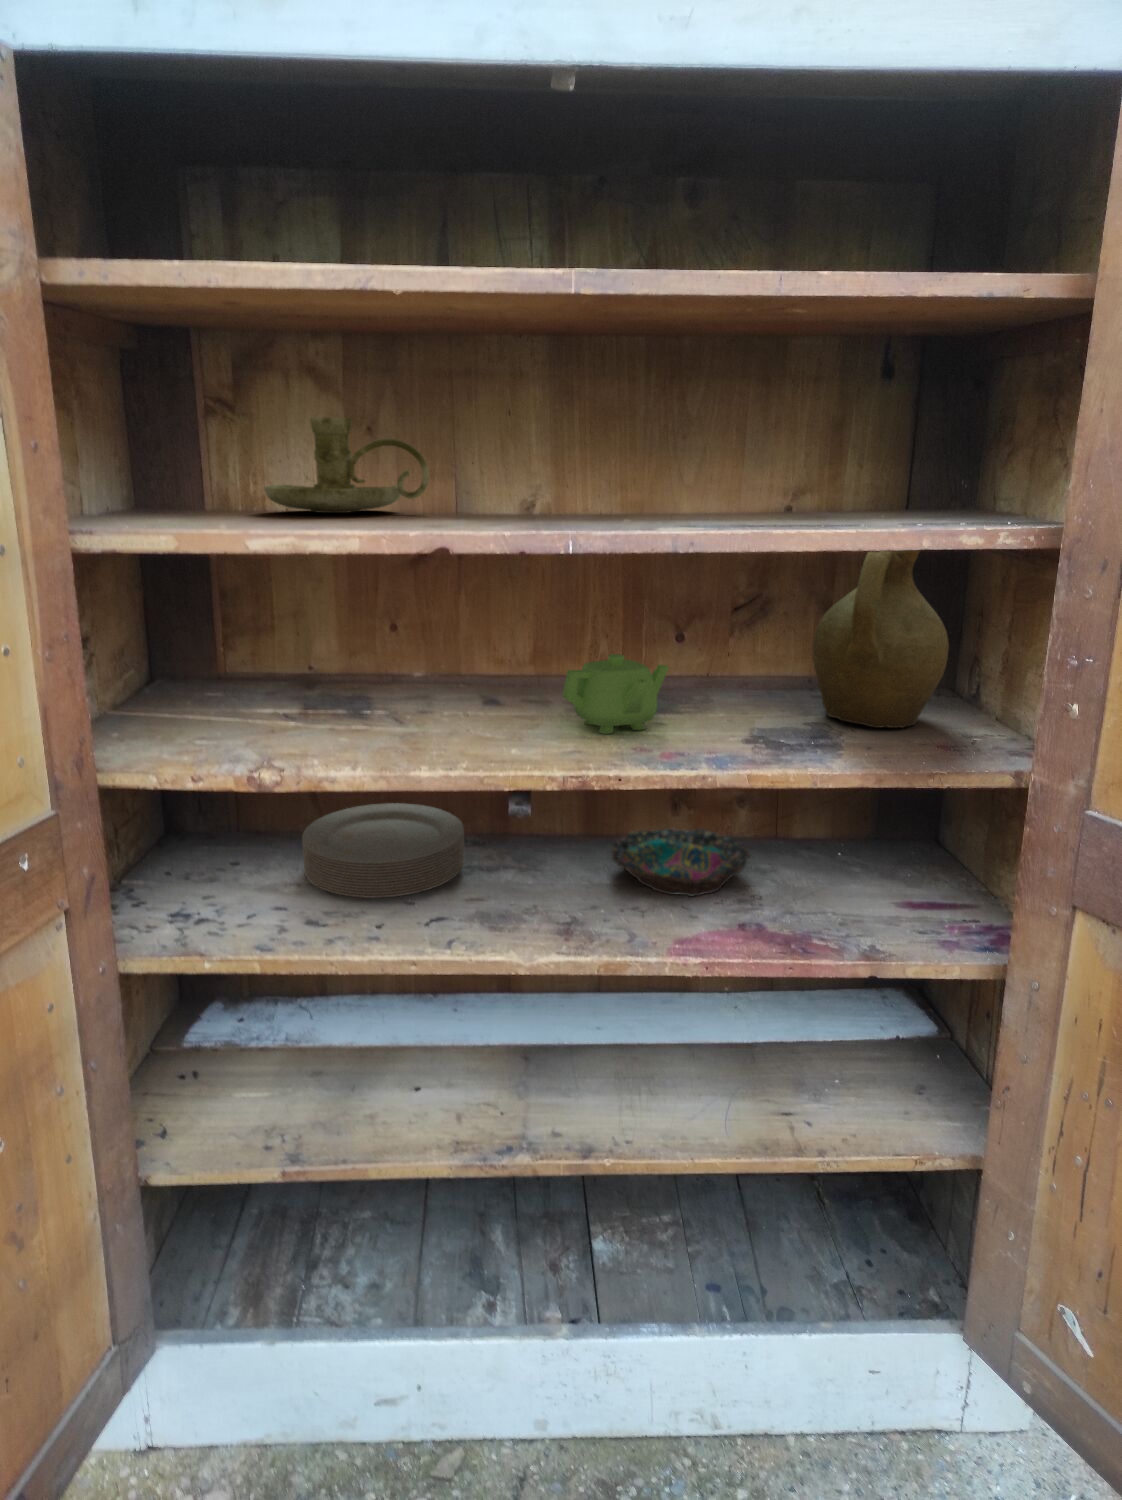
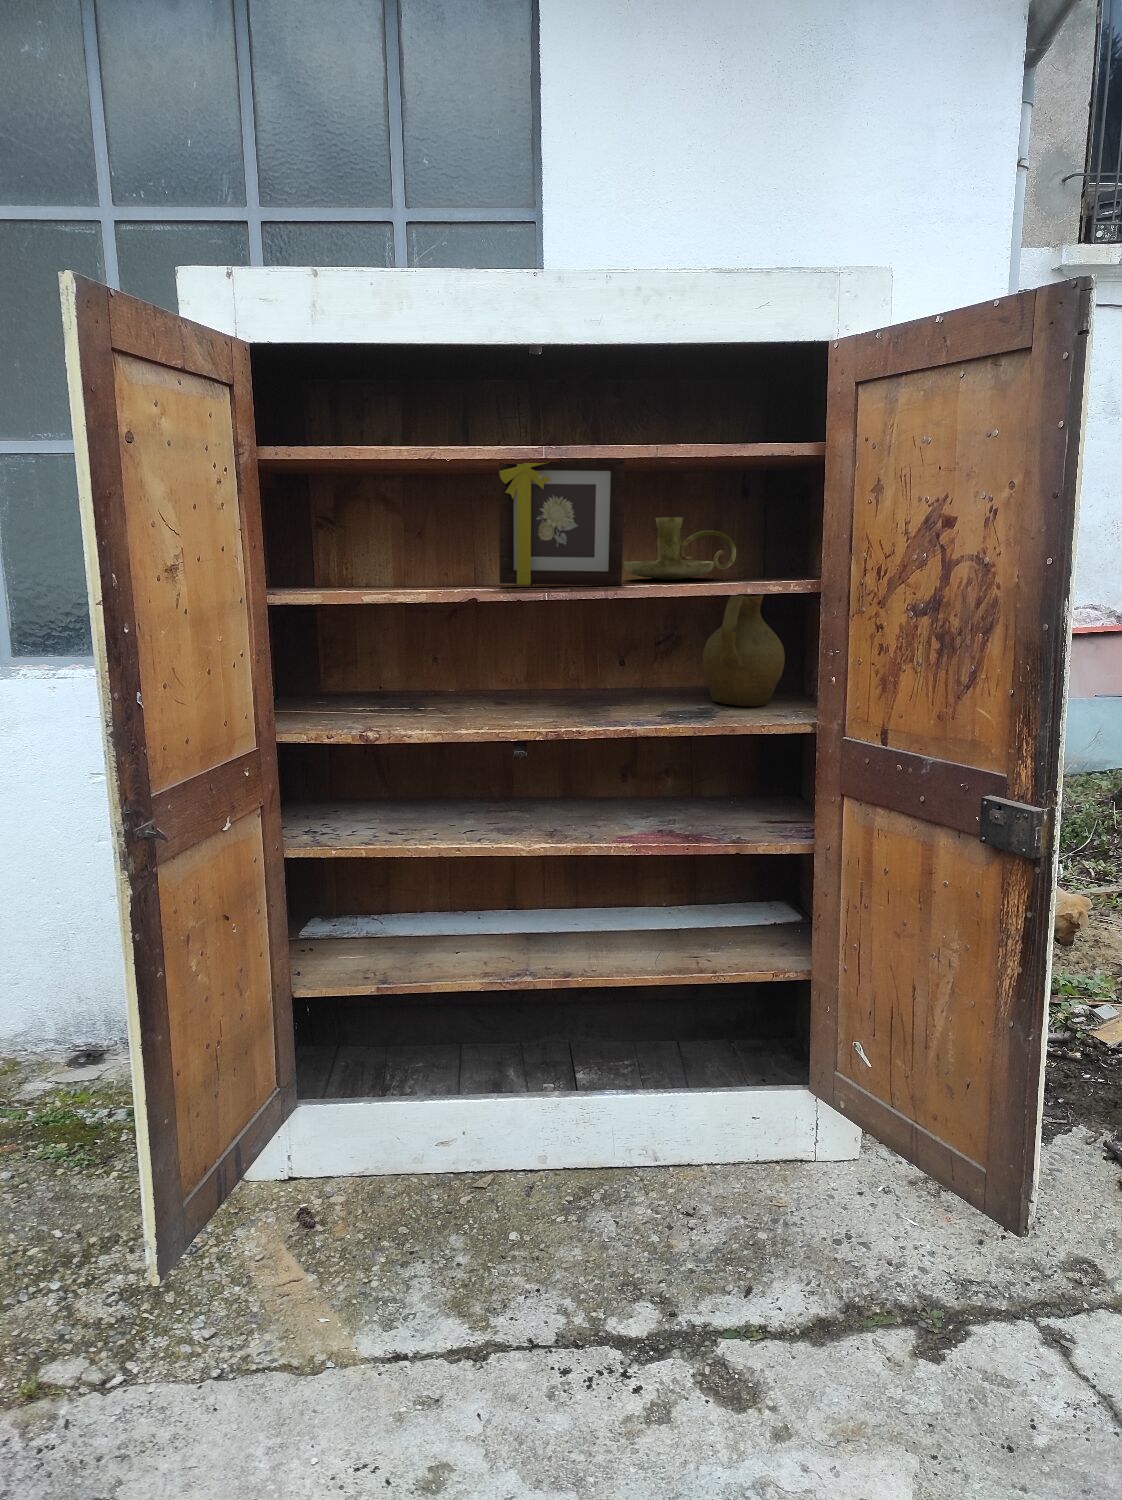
picture frame: none [488,282,715,529] -> present [499,459,625,586]
candle holder: present [264,417,429,513] -> present [624,517,736,580]
teapot: present [562,654,669,734] -> none [546,664,612,713]
plate: present [302,803,465,898] -> none [383,769,486,820]
bowl: present [612,828,750,896] -> none [581,781,670,818]

